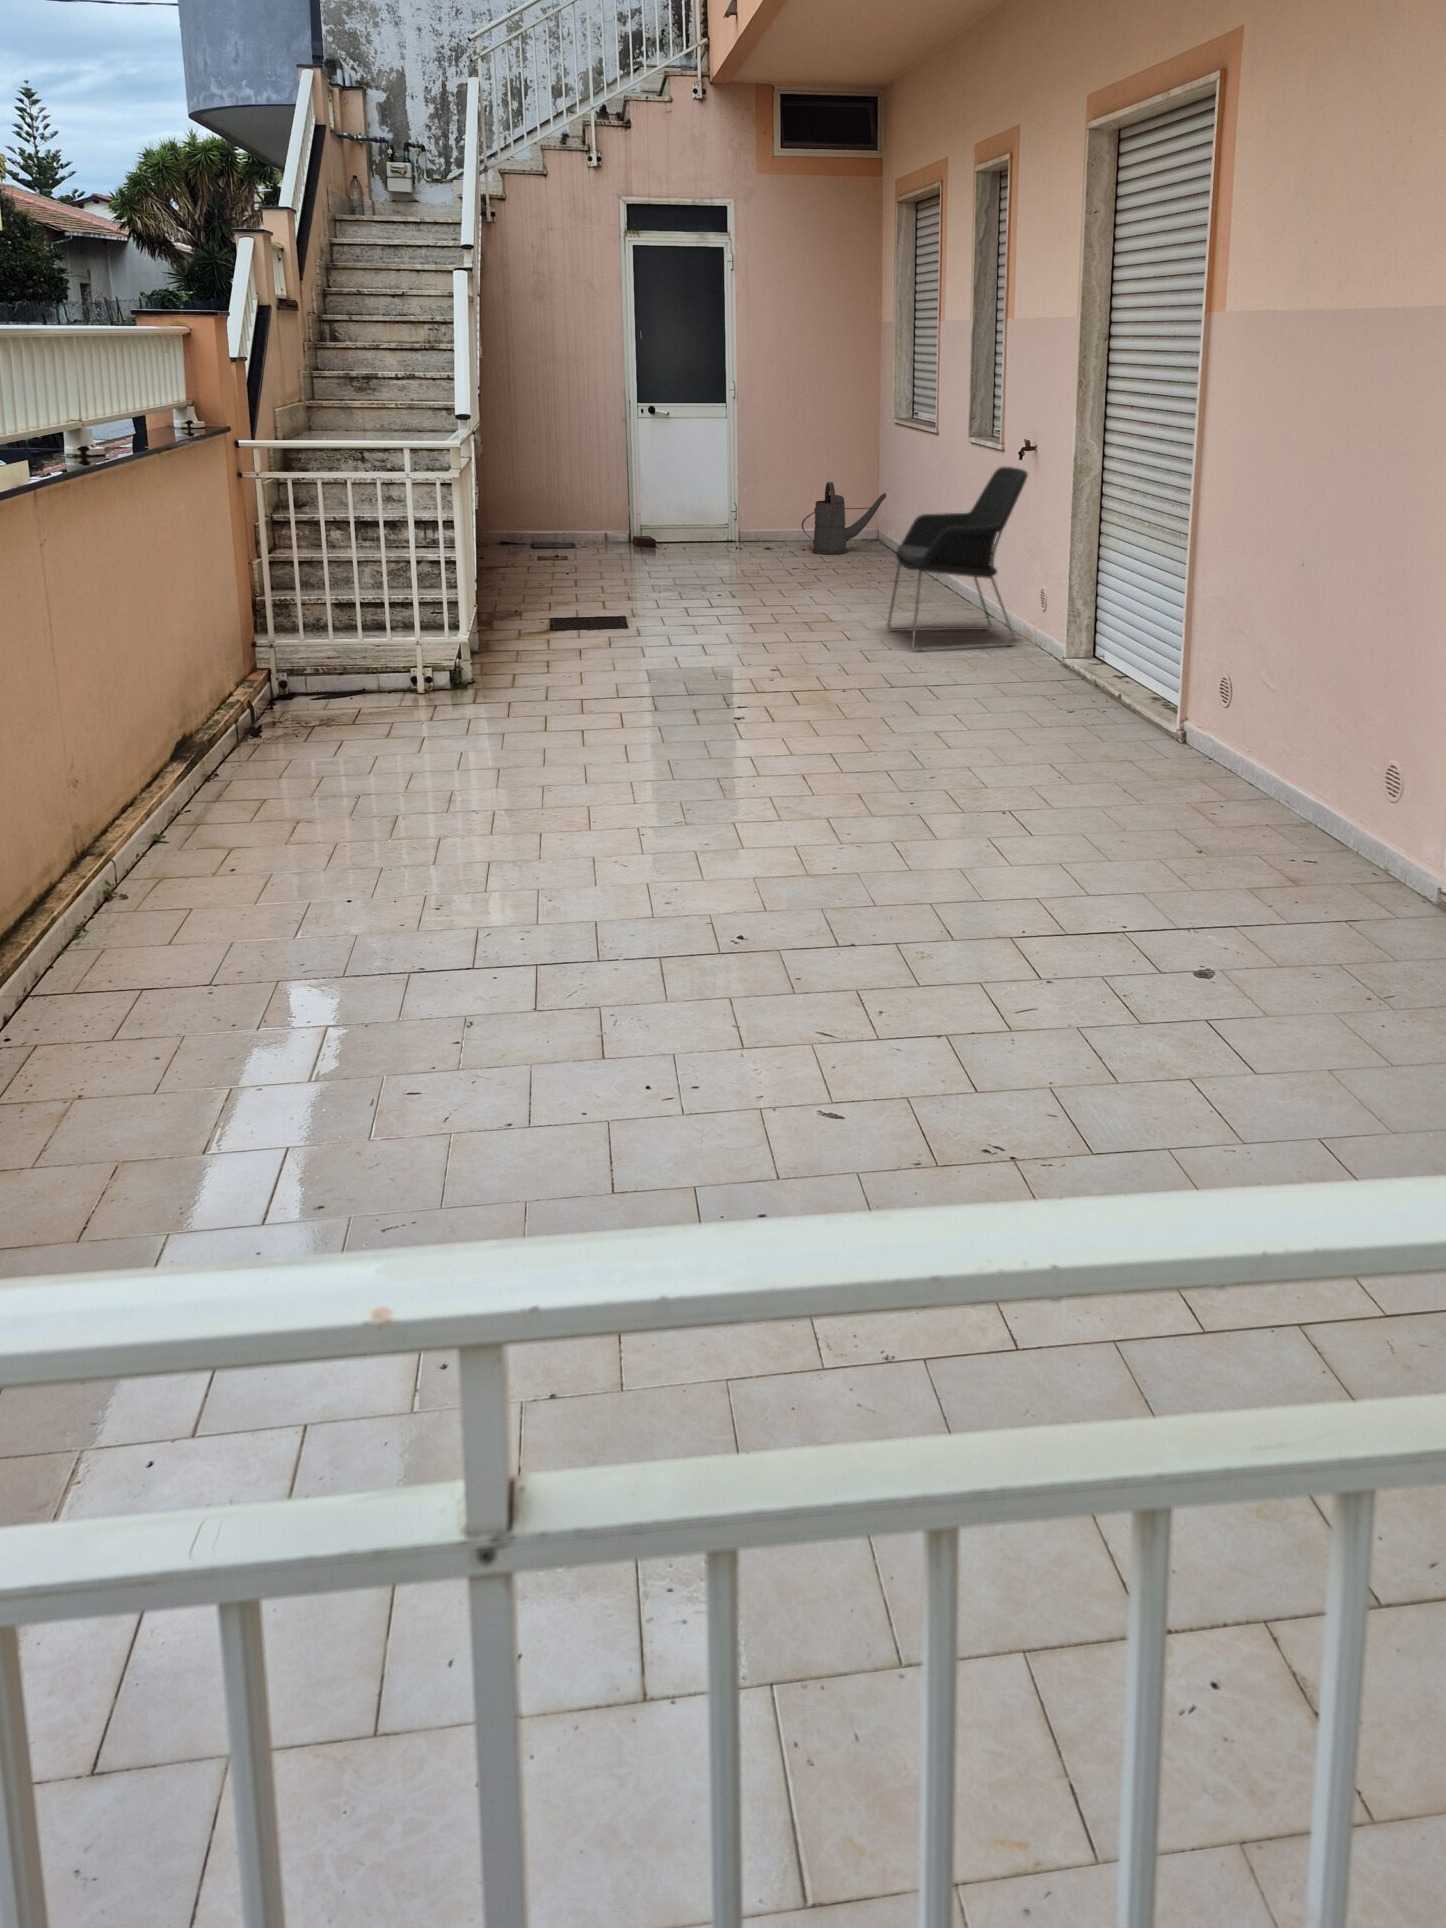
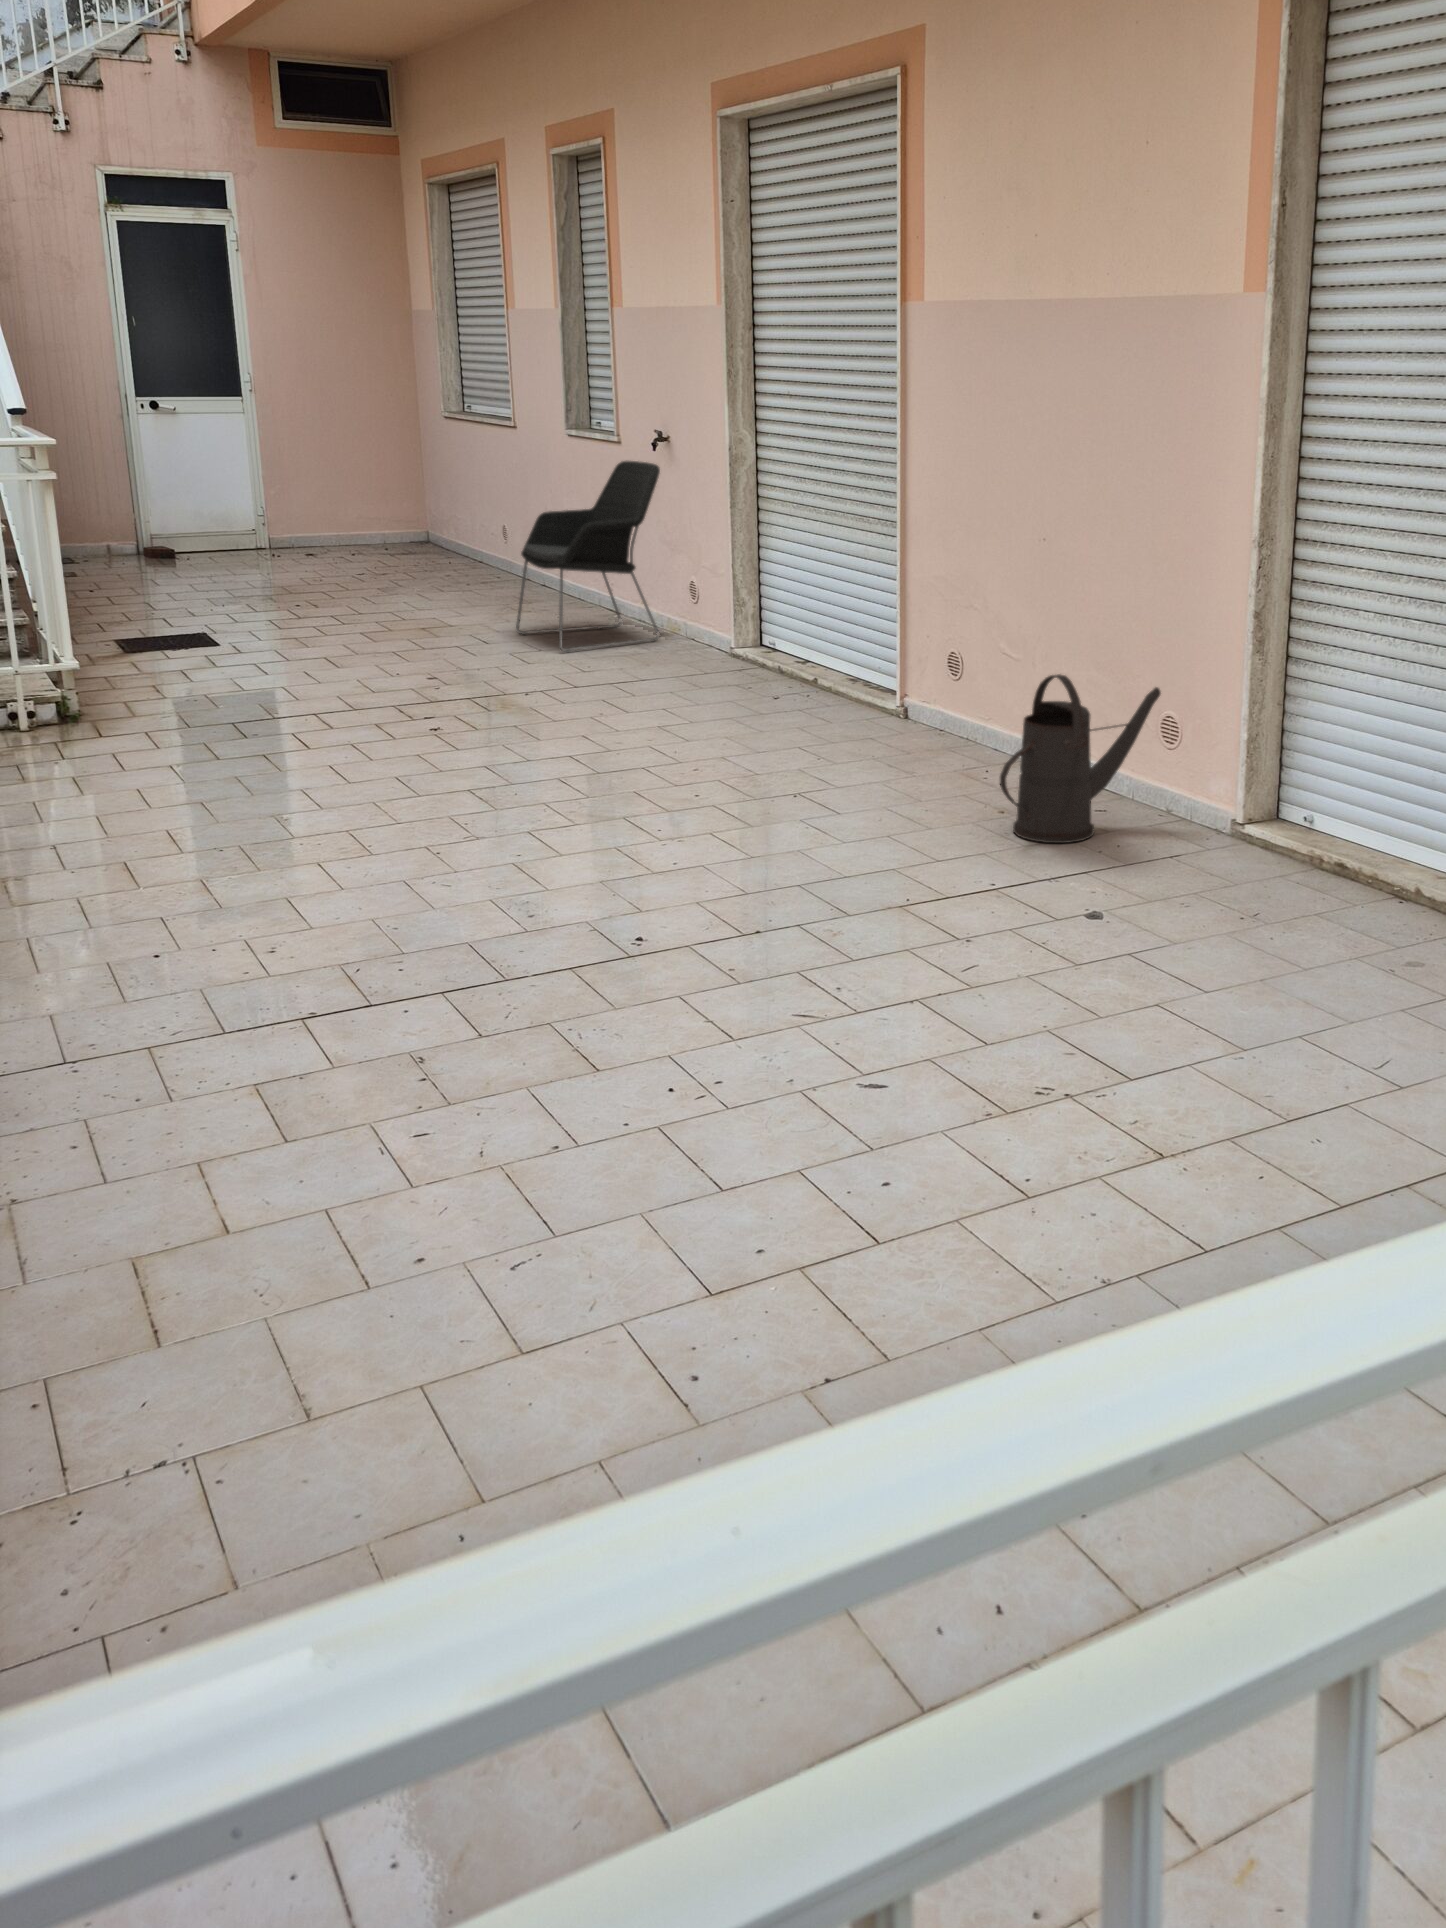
watering can: present [802,482,886,554] -> present [1000,674,1161,843]

